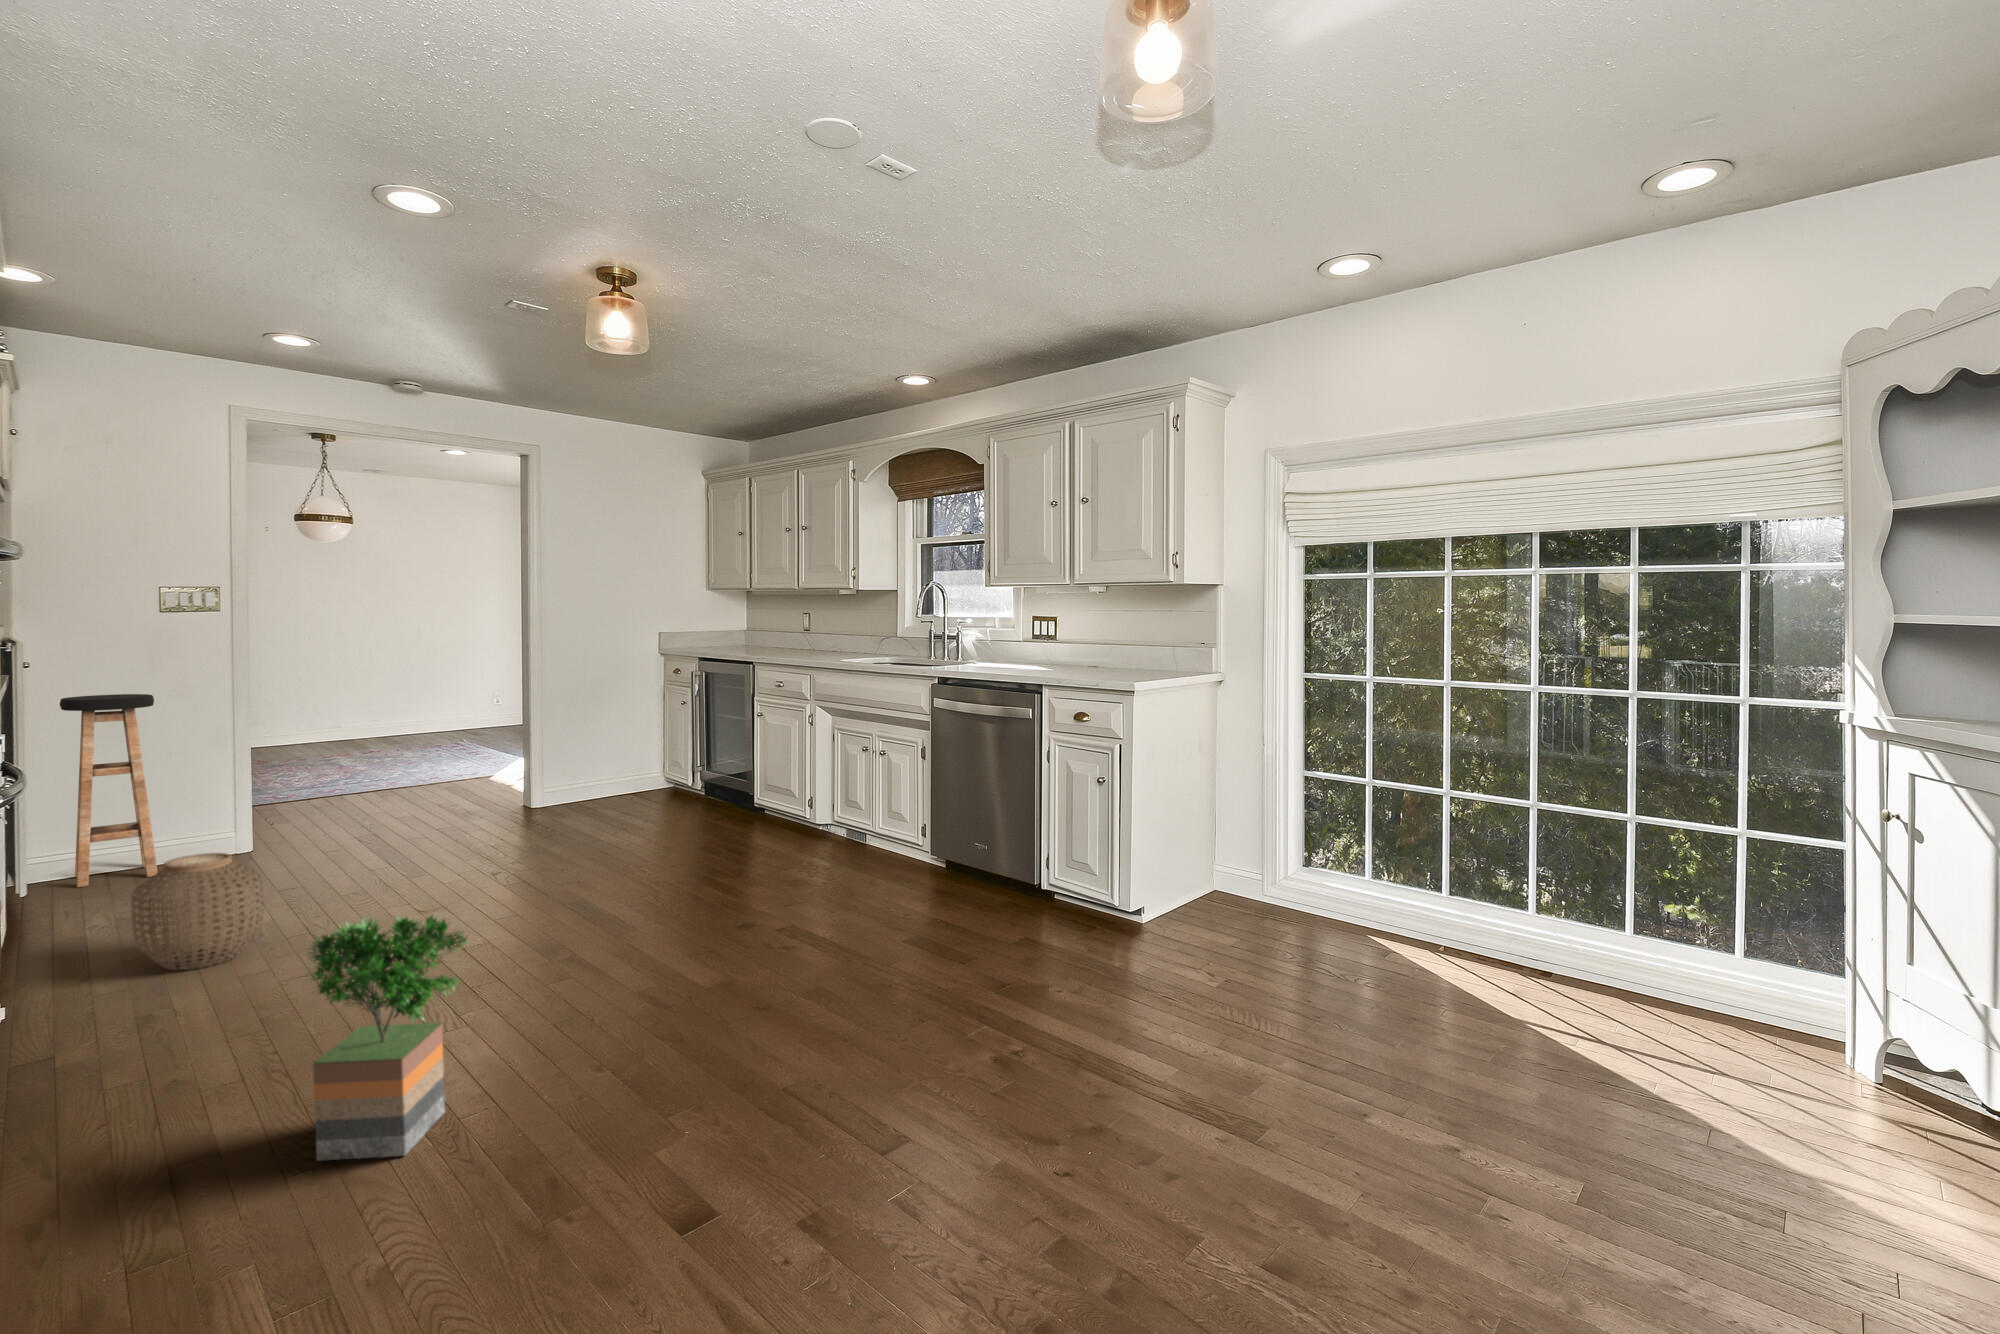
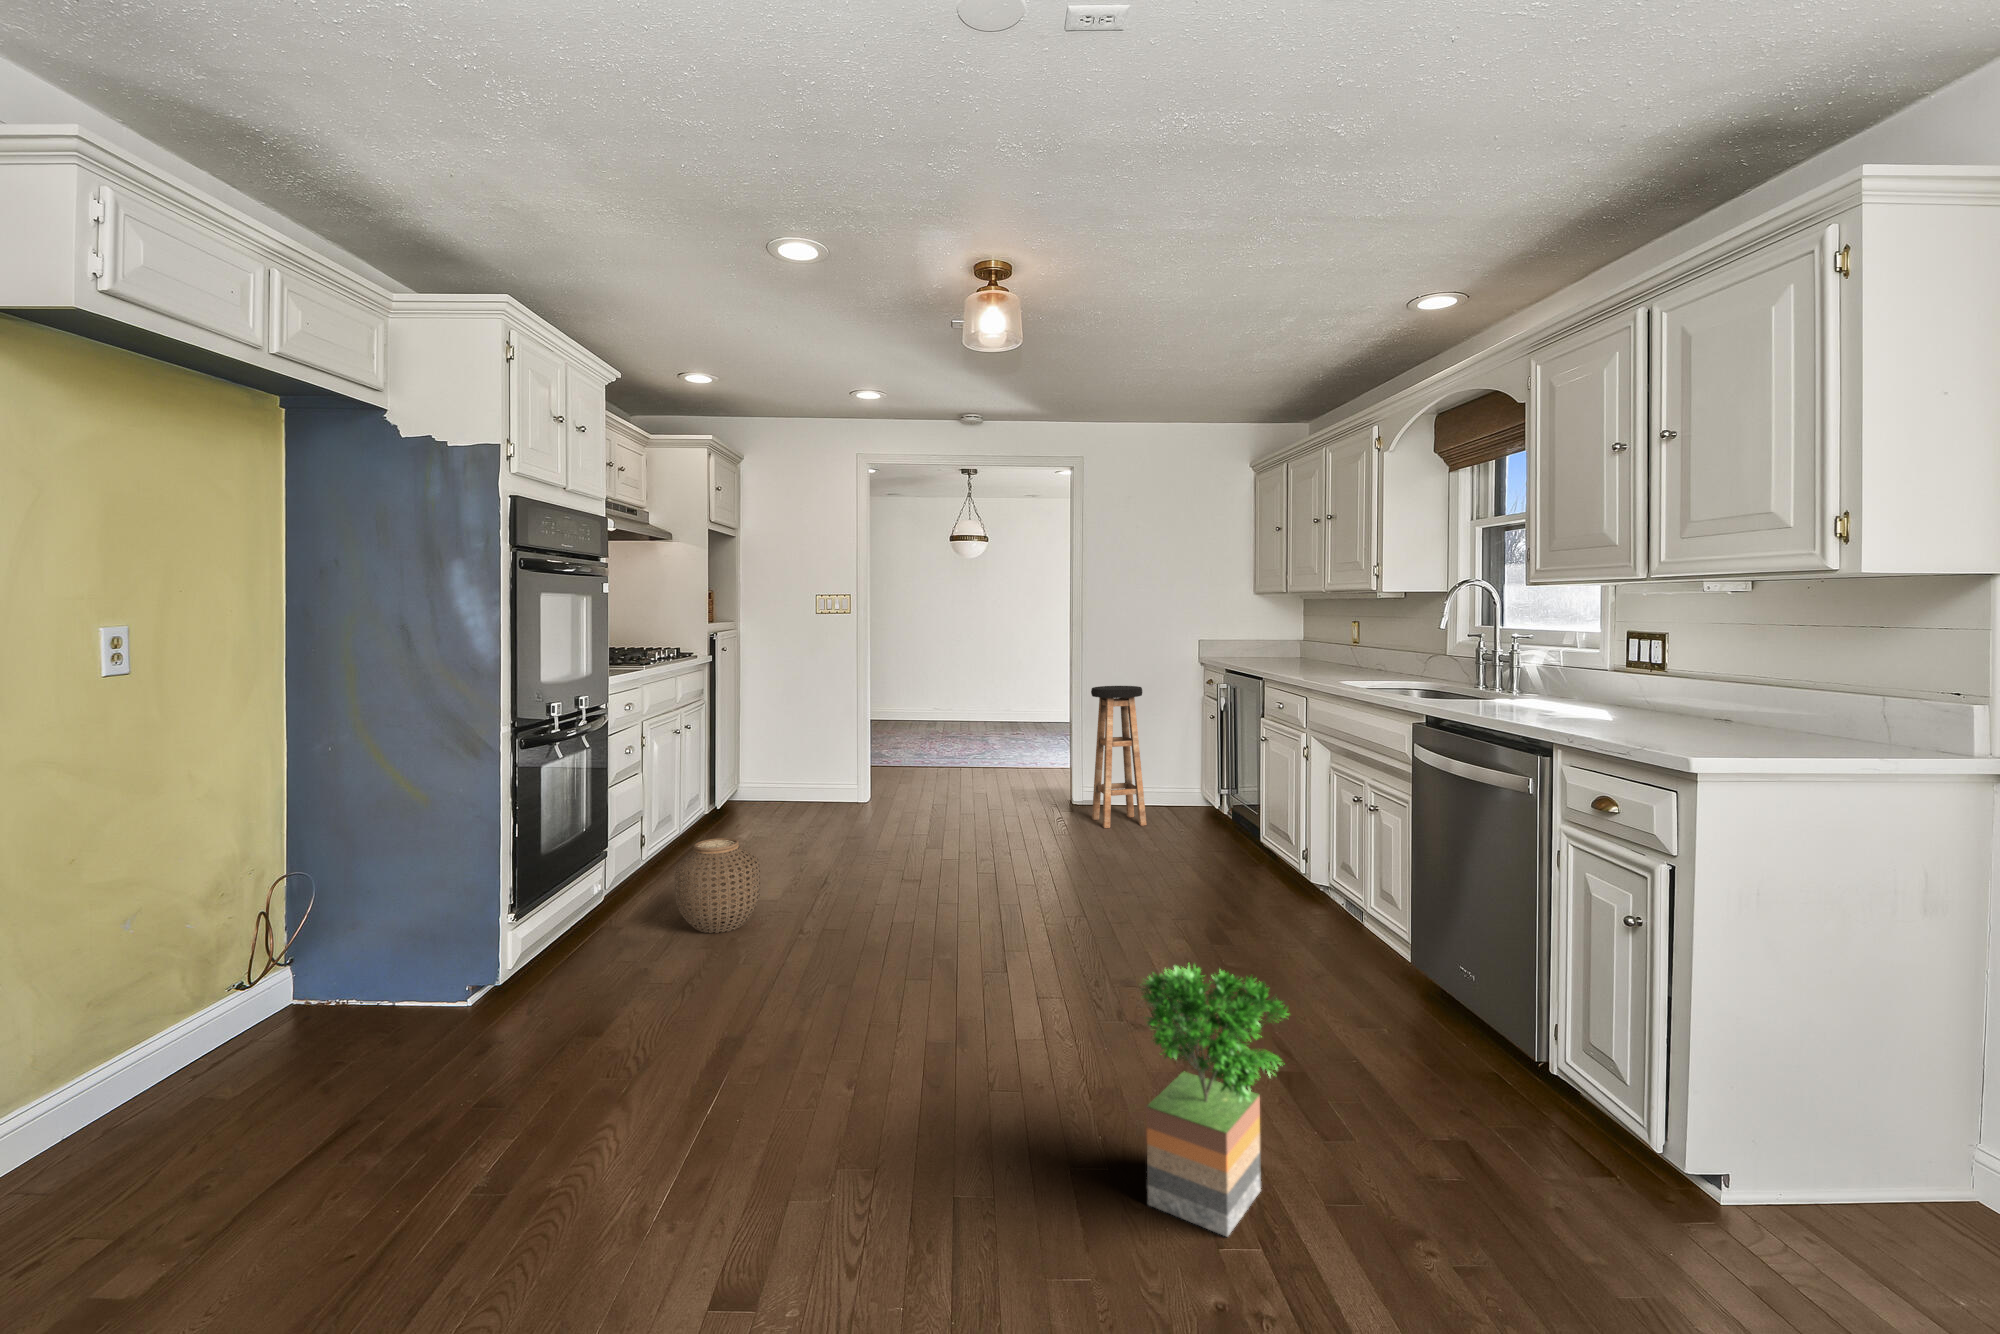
bar stool: present [60,694,158,887] -> present [1091,686,1147,828]
potted tree: present [307,916,467,1161] -> present [1142,965,1288,1236]

